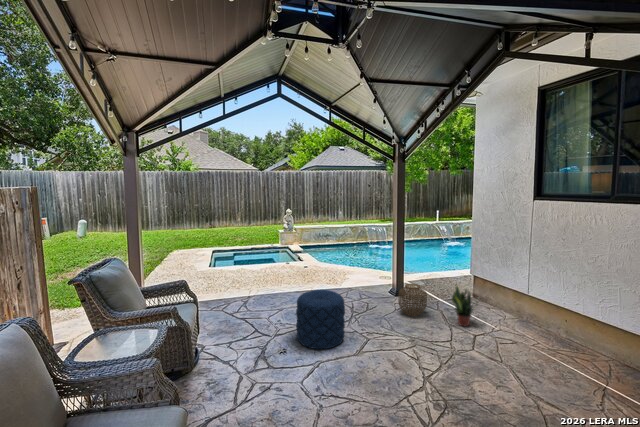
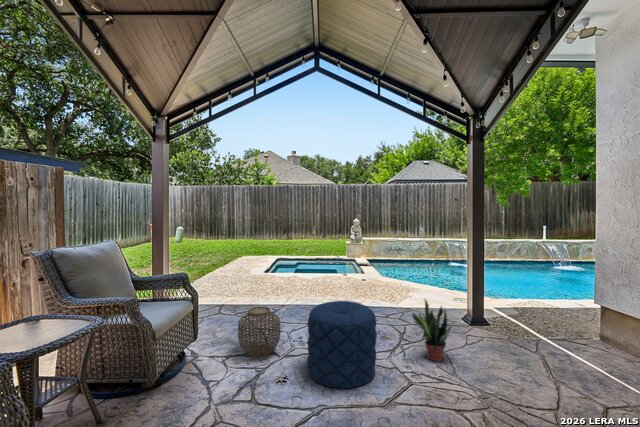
woven basket: present [398,283,427,316] -> present [238,307,280,357]
potted plant: present [452,285,476,327] -> present [413,300,455,361]

